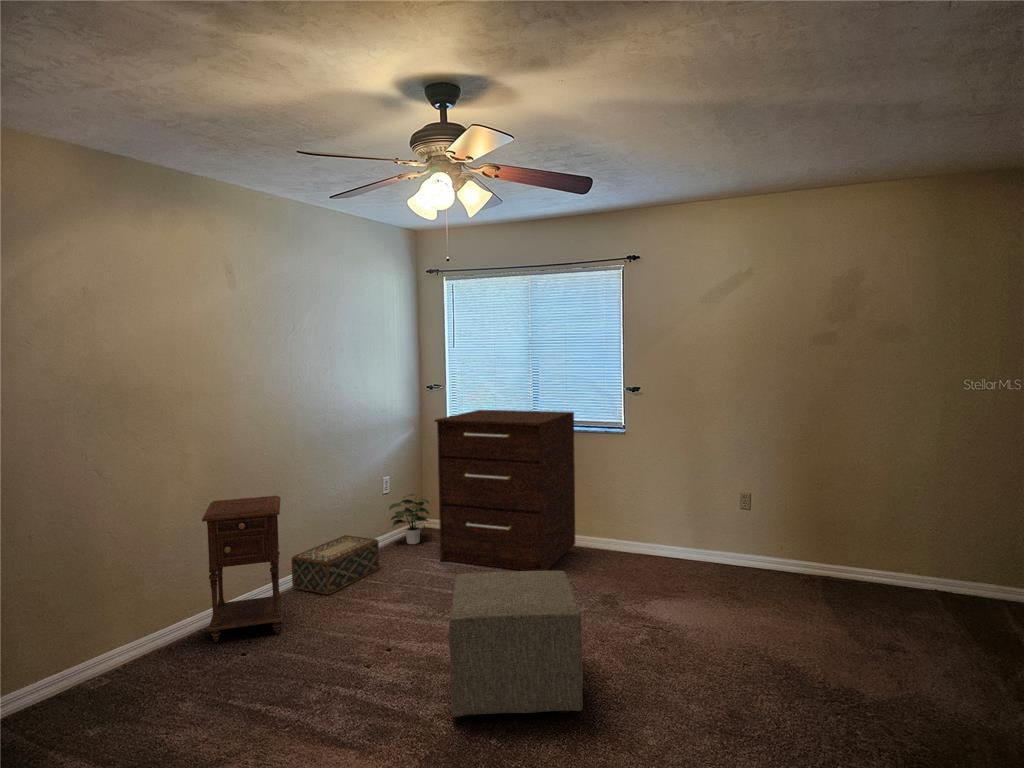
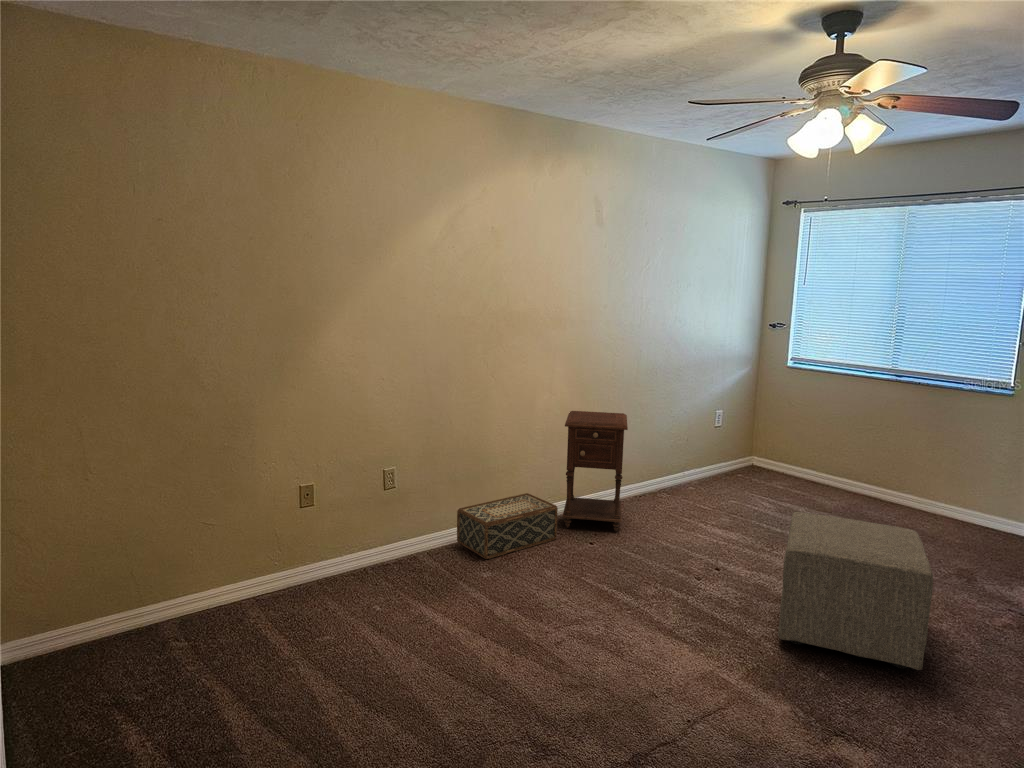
dresser: present [435,410,575,571] -> none [769,353,946,533]
potted plant: present [389,494,430,544] -> none [720,430,763,479]
woven basket: present [291,535,379,595] -> present [457,493,558,559]

